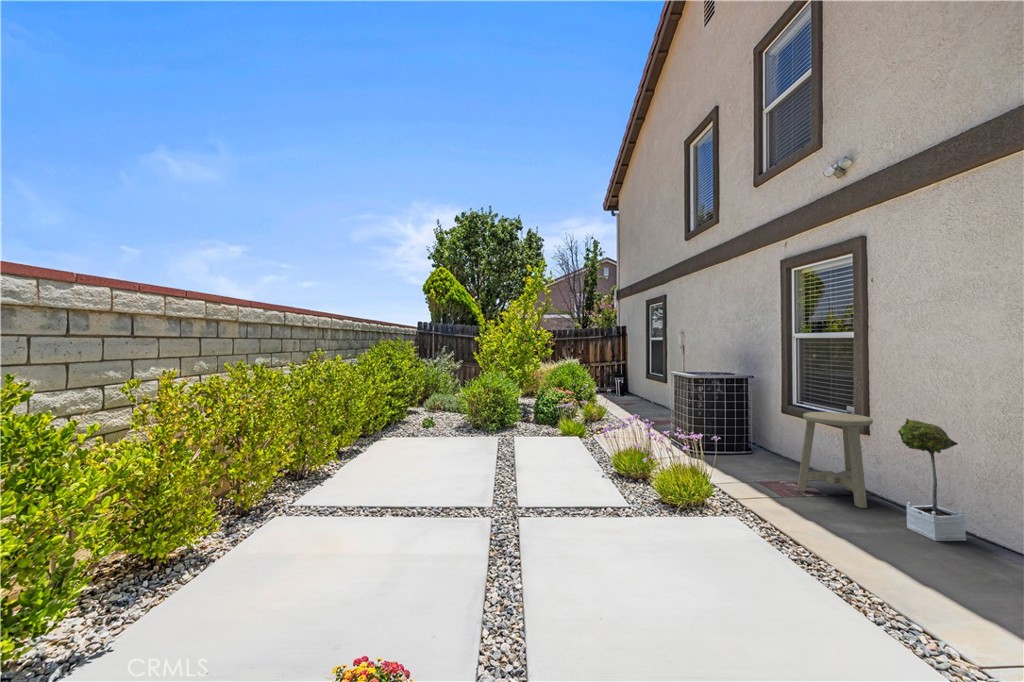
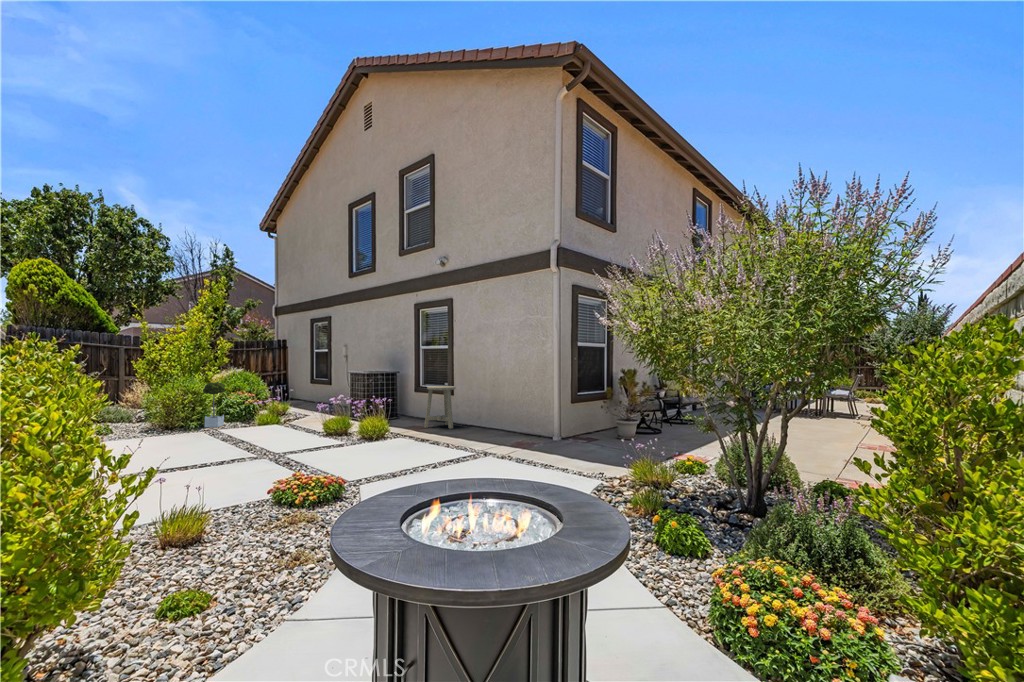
potted tree: present [898,418,966,541] -> present [203,382,225,427]

